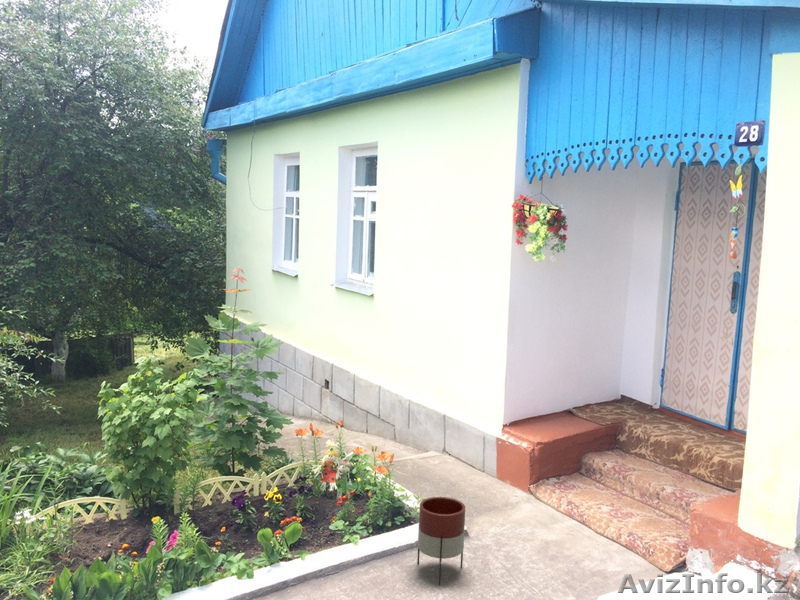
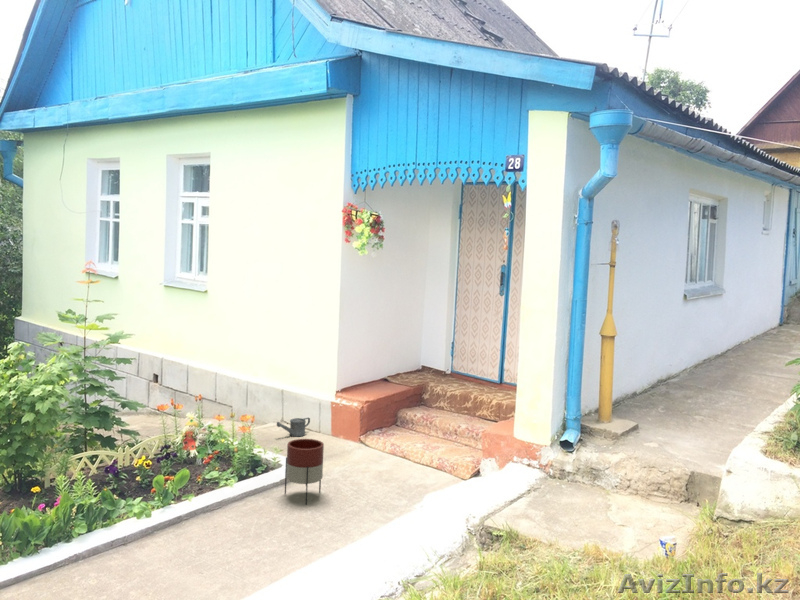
watering can: none [432,453,474,477] -> present [277,418,310,437]

